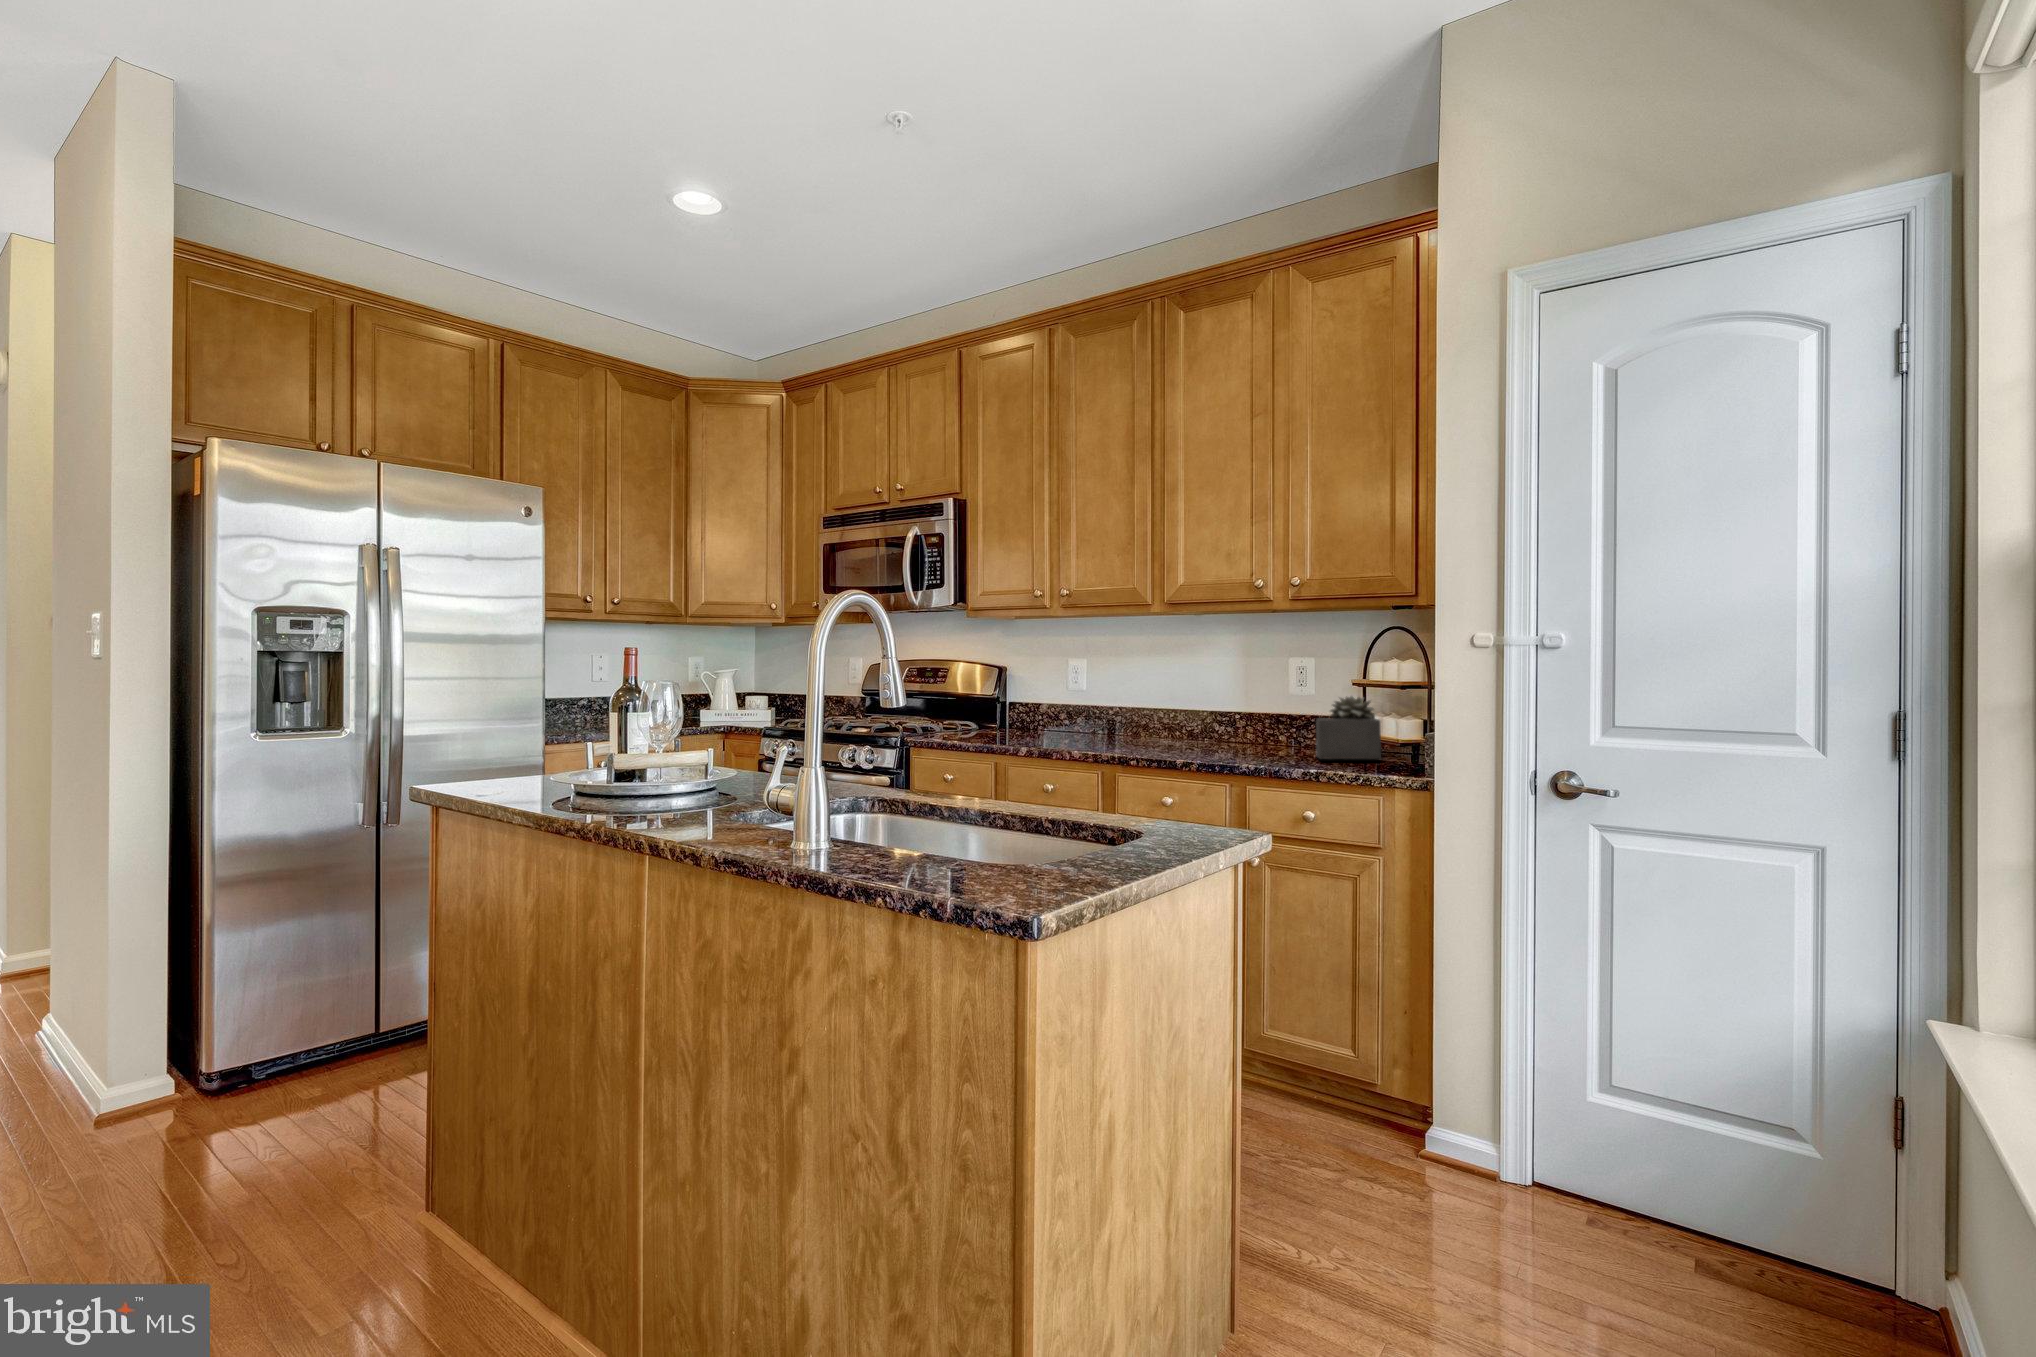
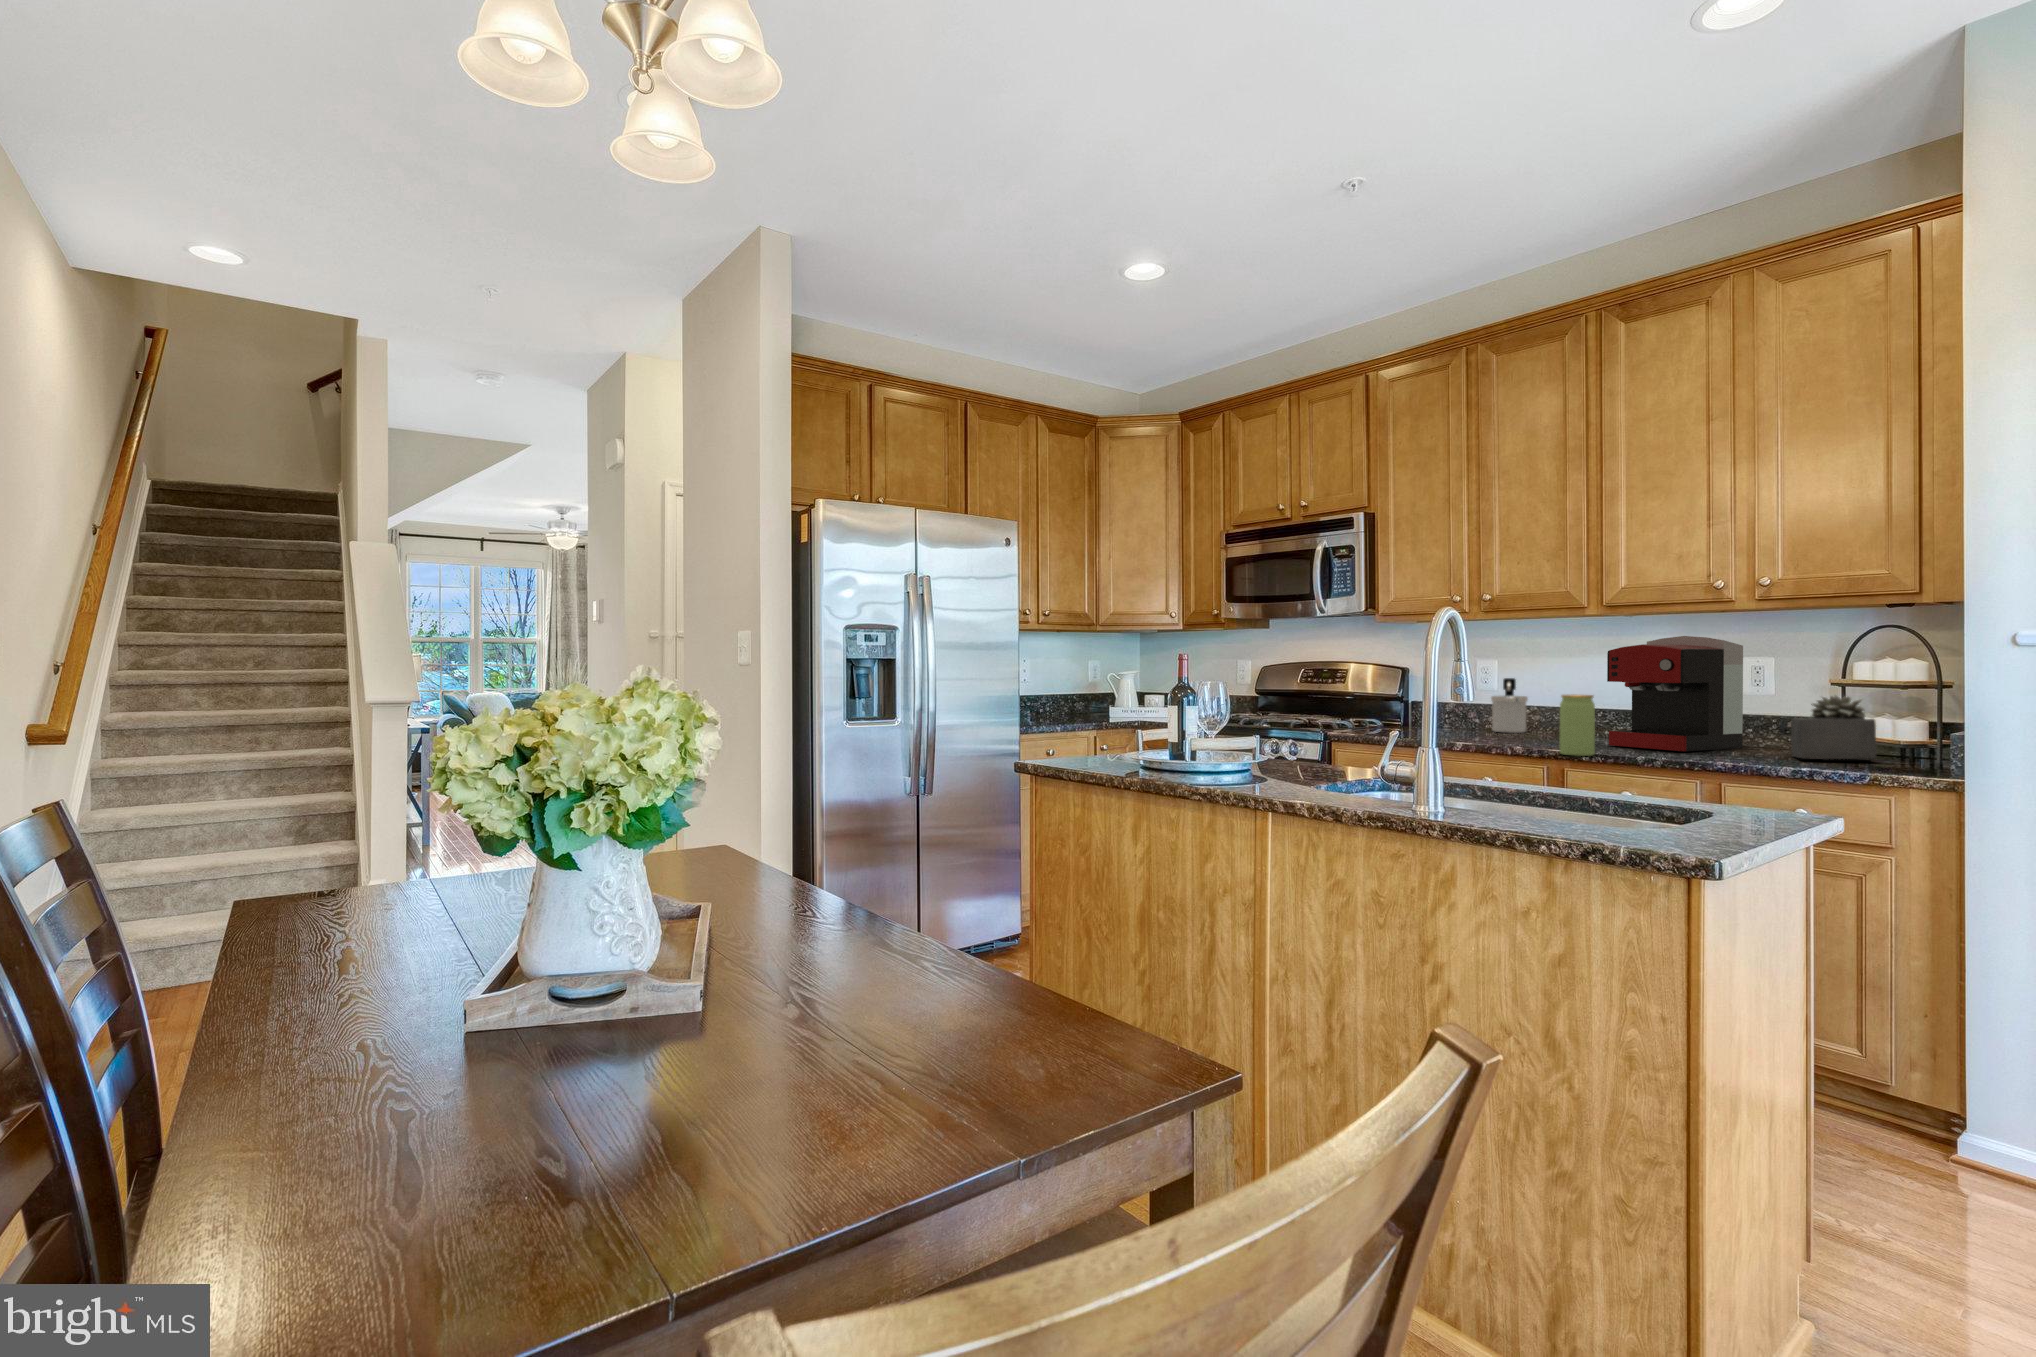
coffee maker: none [1164,635,1284,752] -> present [1607,636,1743,751]
soap dispenser: none [1075,676,1109,732] -> present [1491,678,1528,733]
jar: none [1109,695,1142,759] -> present [1560,695,1595,756]

